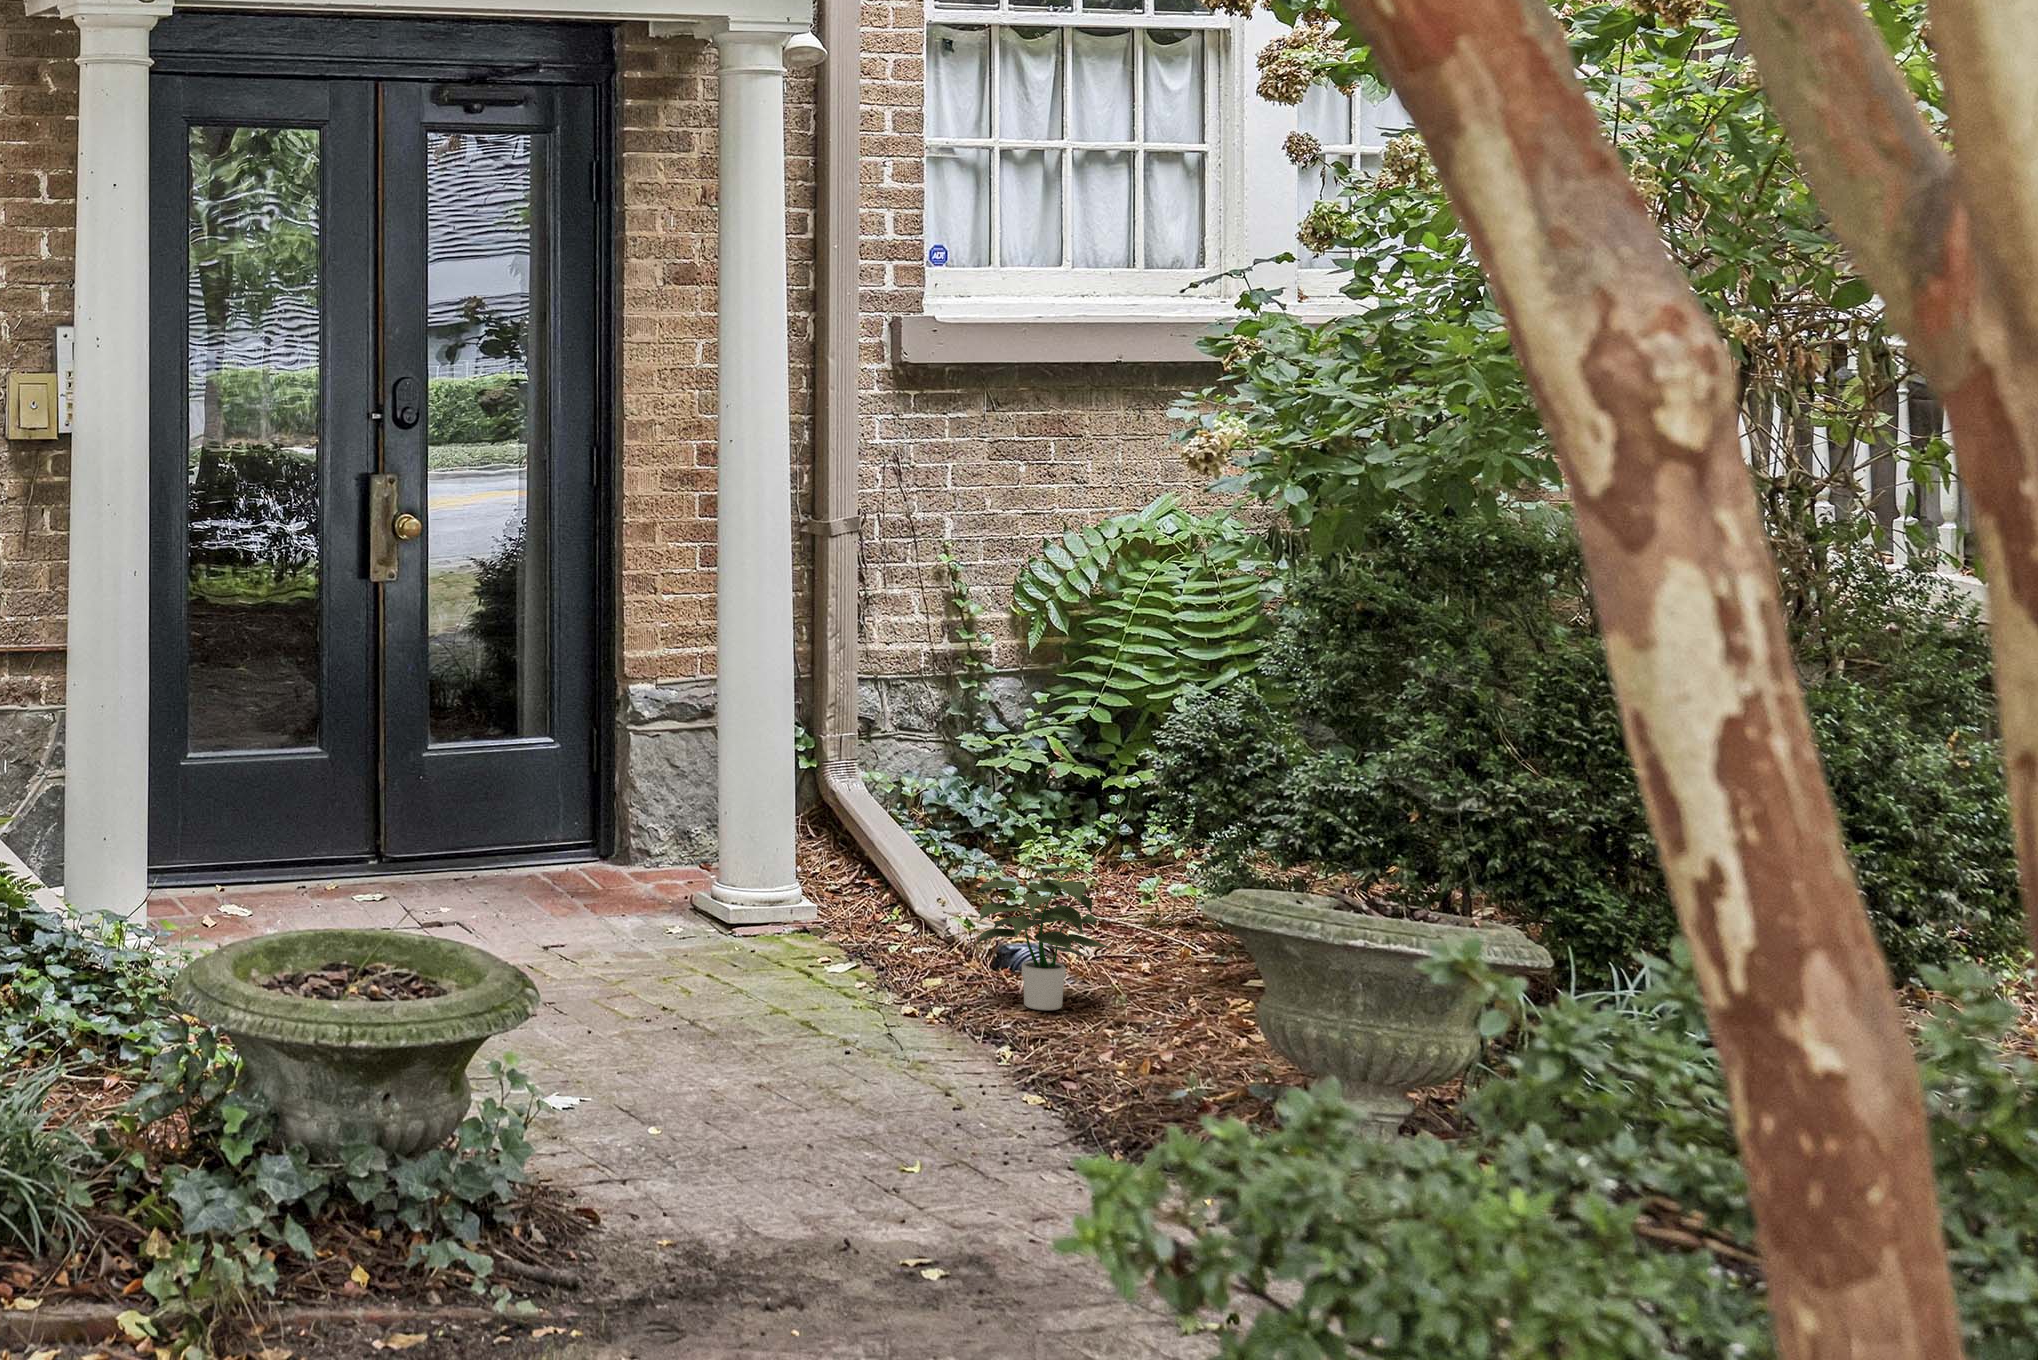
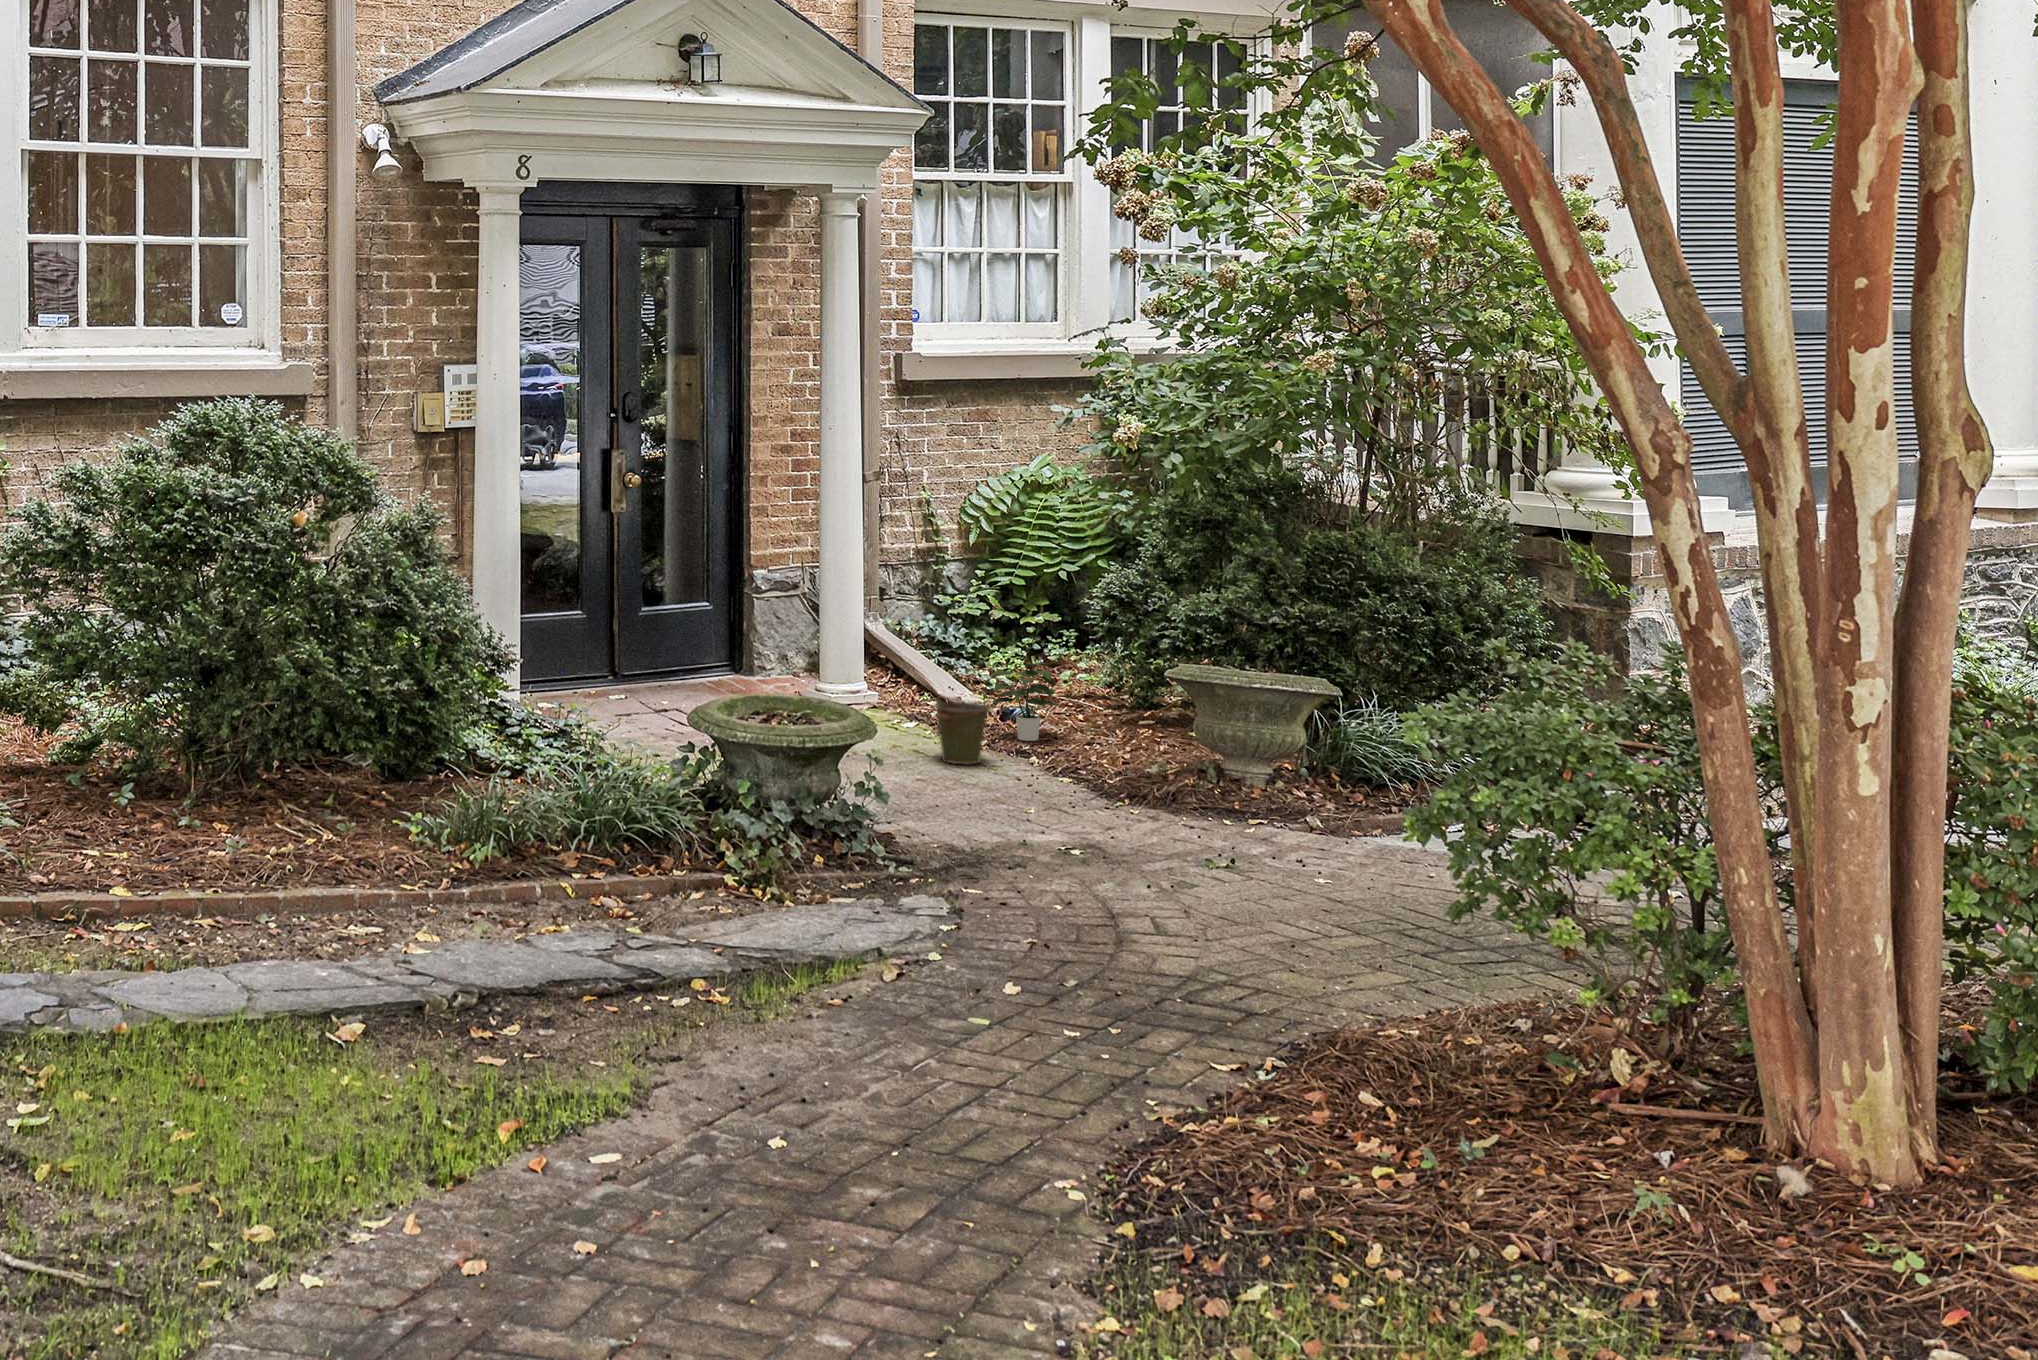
bucket: none [838,932,947,1057] -> present [935,700,989,764]

